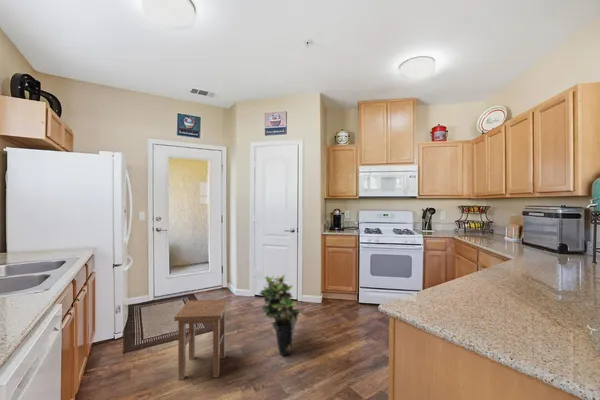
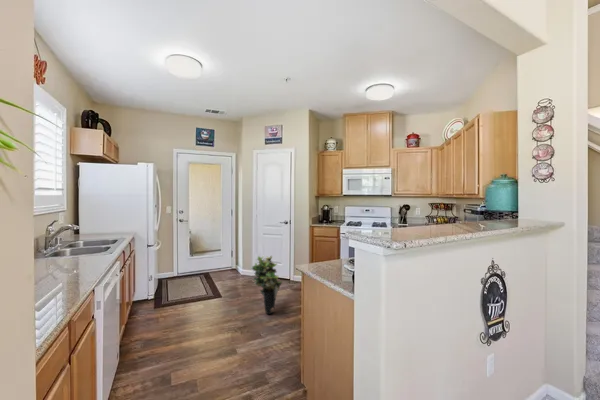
stool: present [174,299,228,379] -> none [188,272,228,324]

